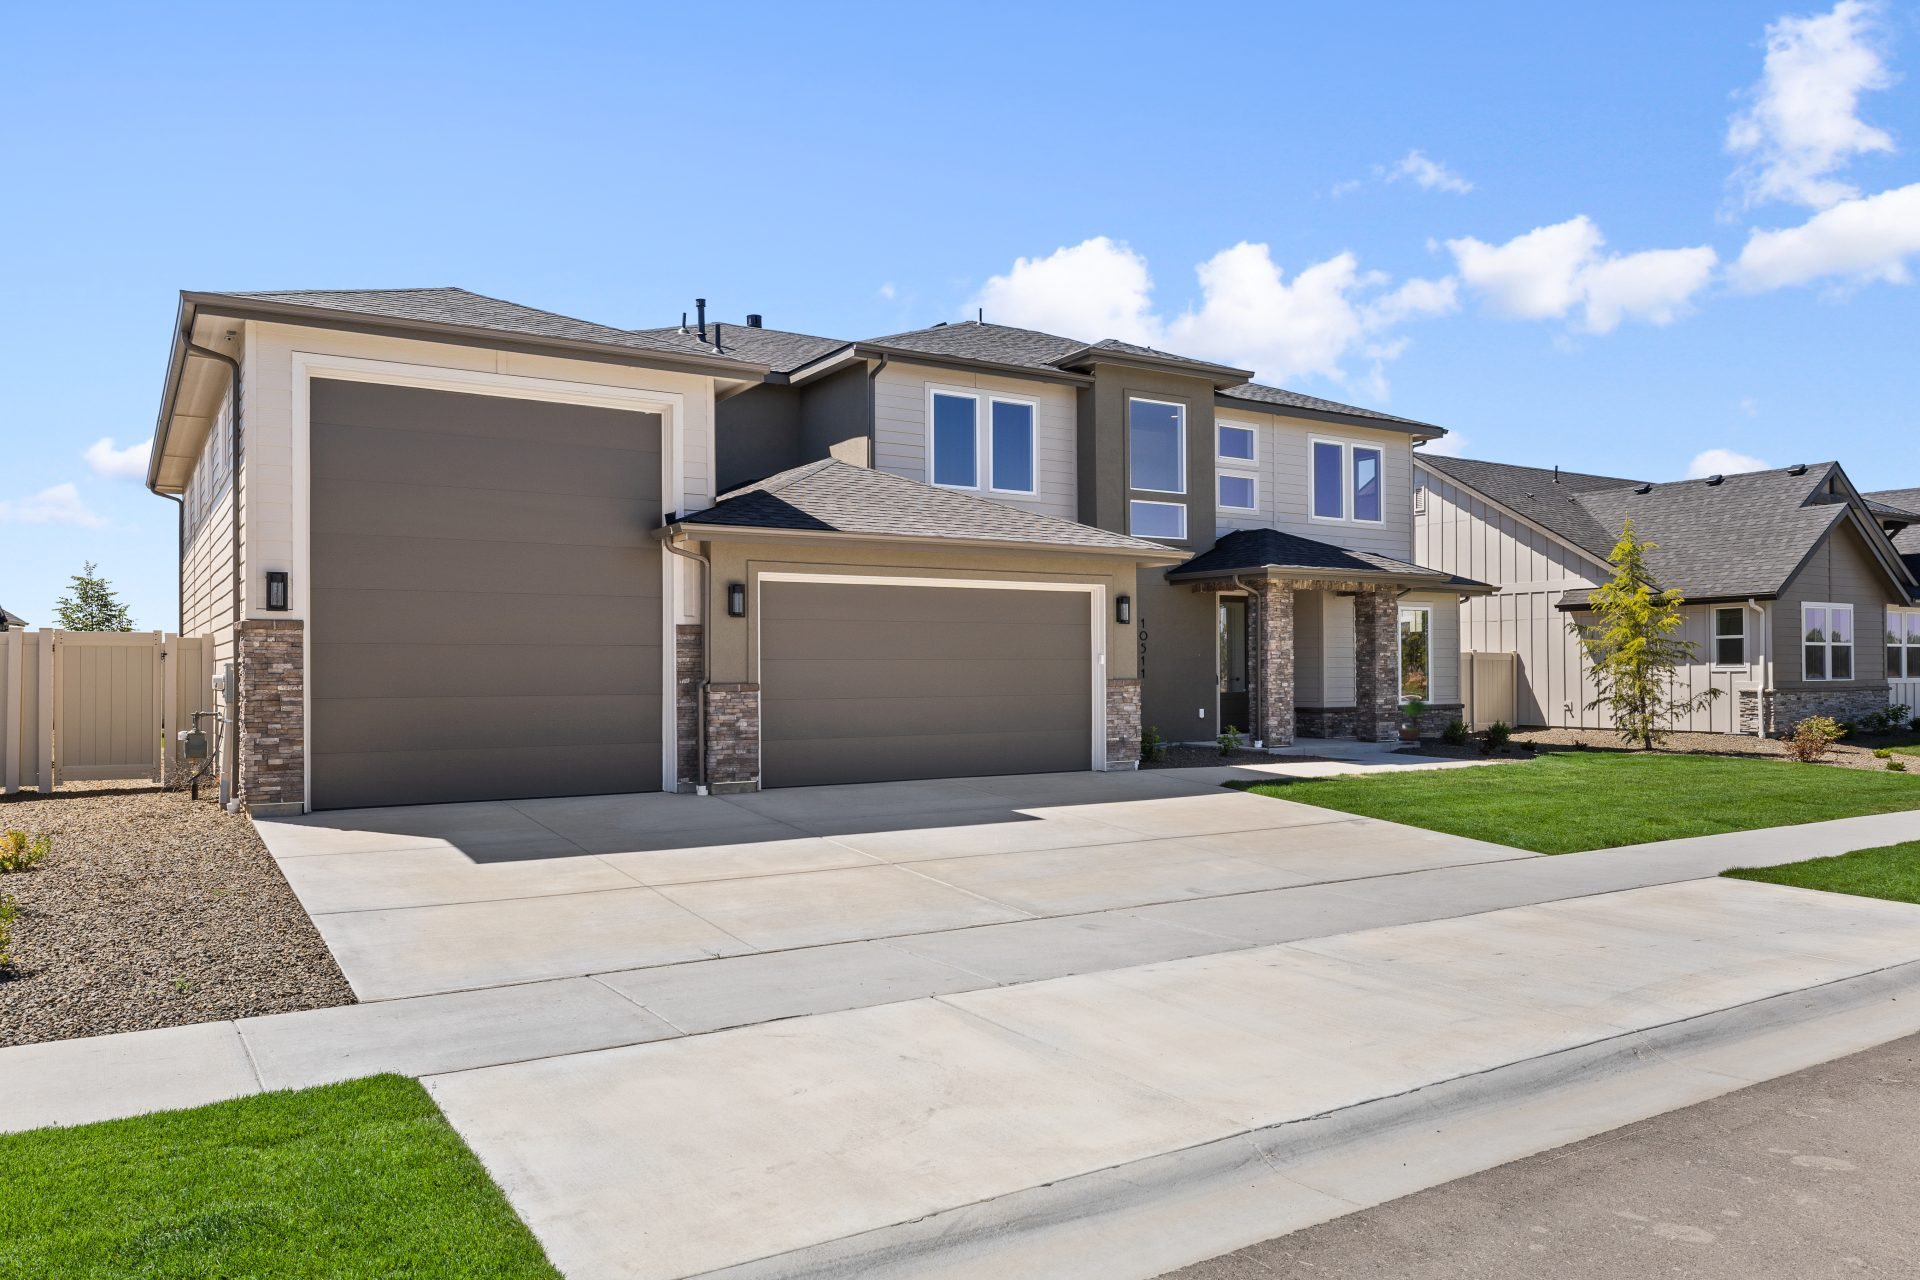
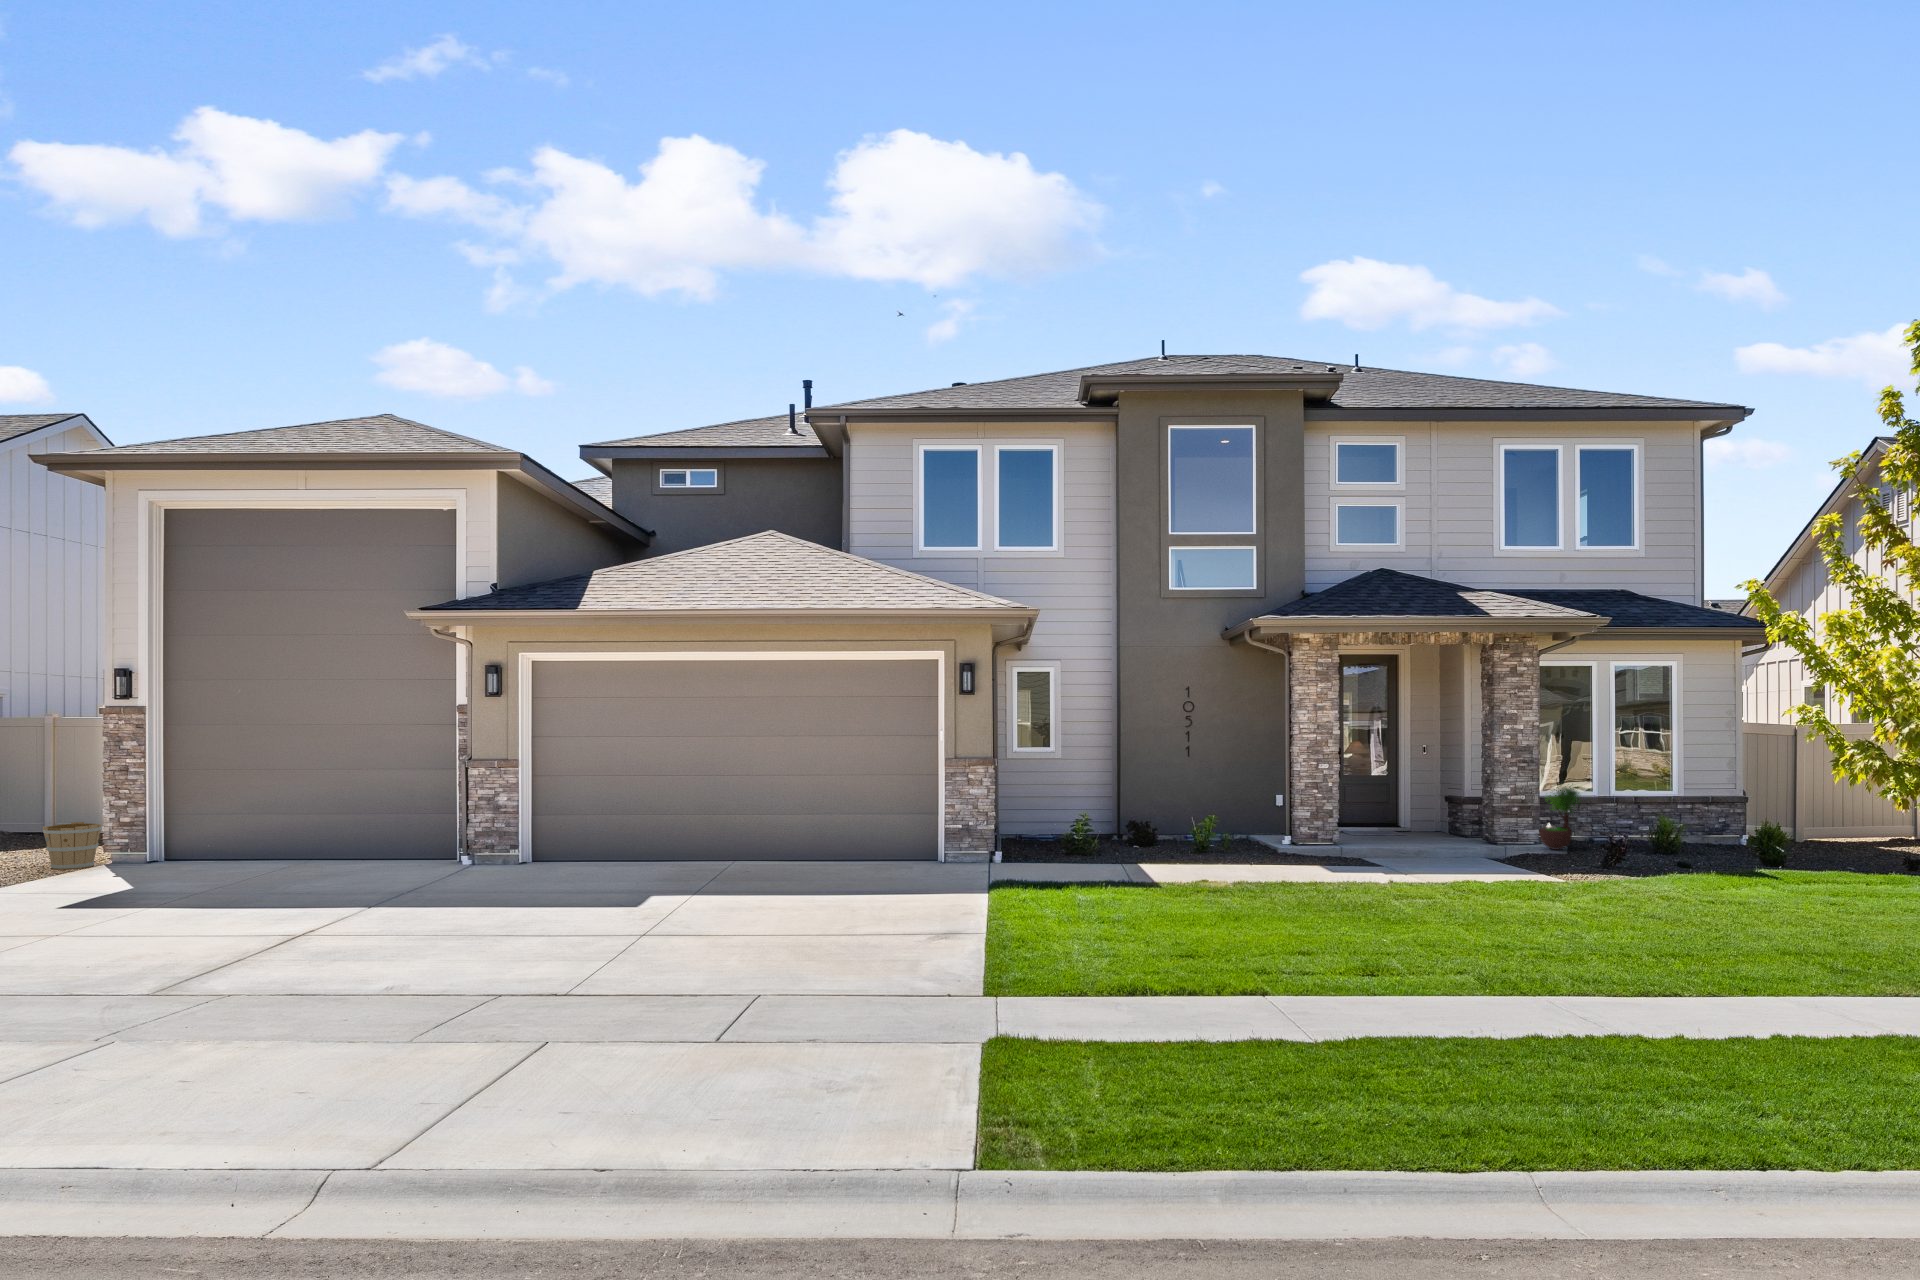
wooden bucket: none [170,769,246,829] -> present [42,822,102,870]

